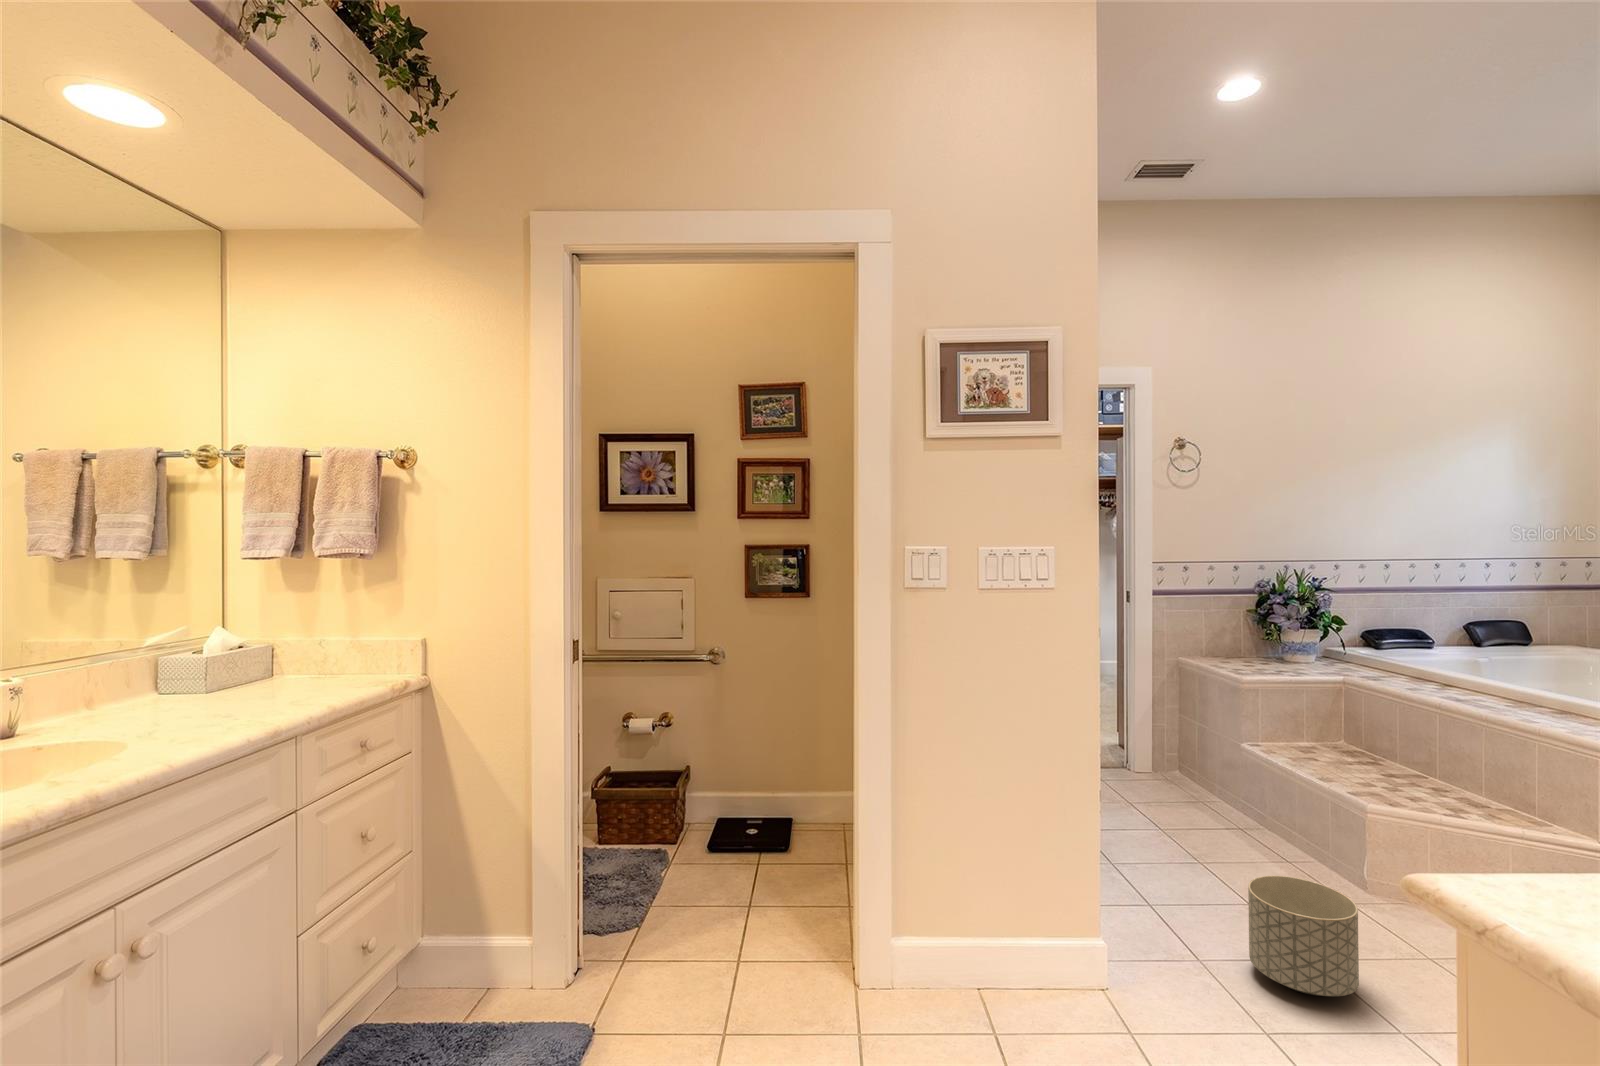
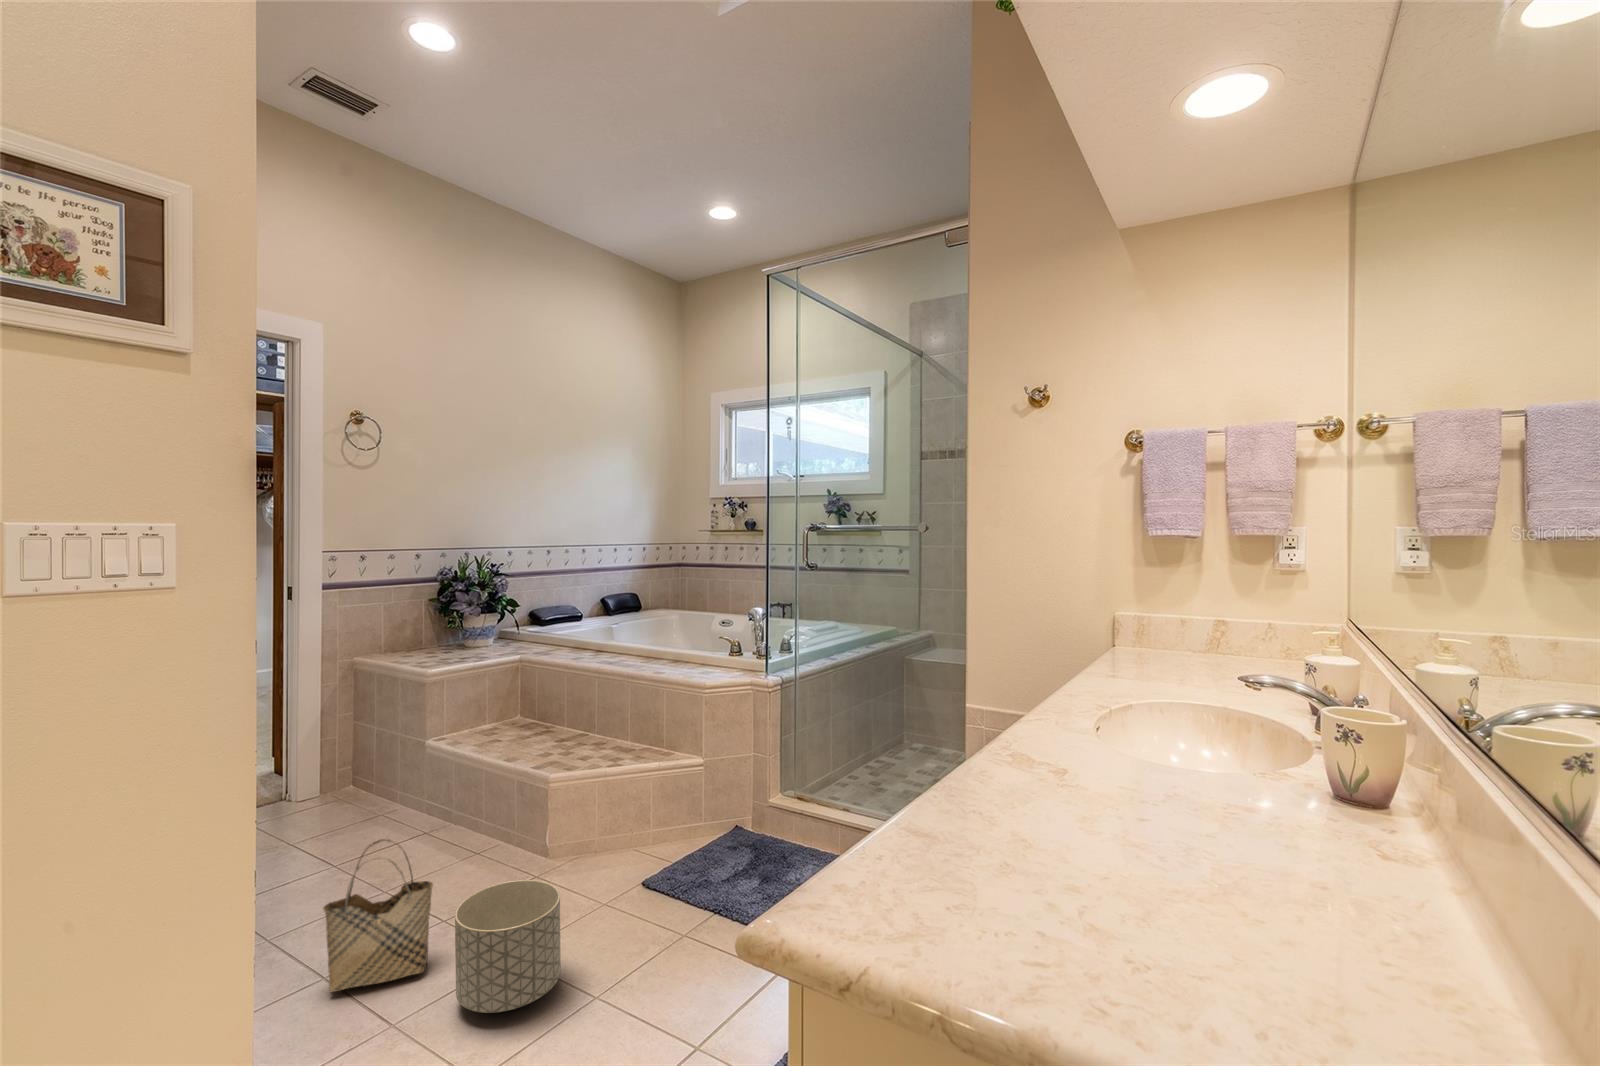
woven basket: none [1144,803,1233,927] -> present [323,839,433,992]

